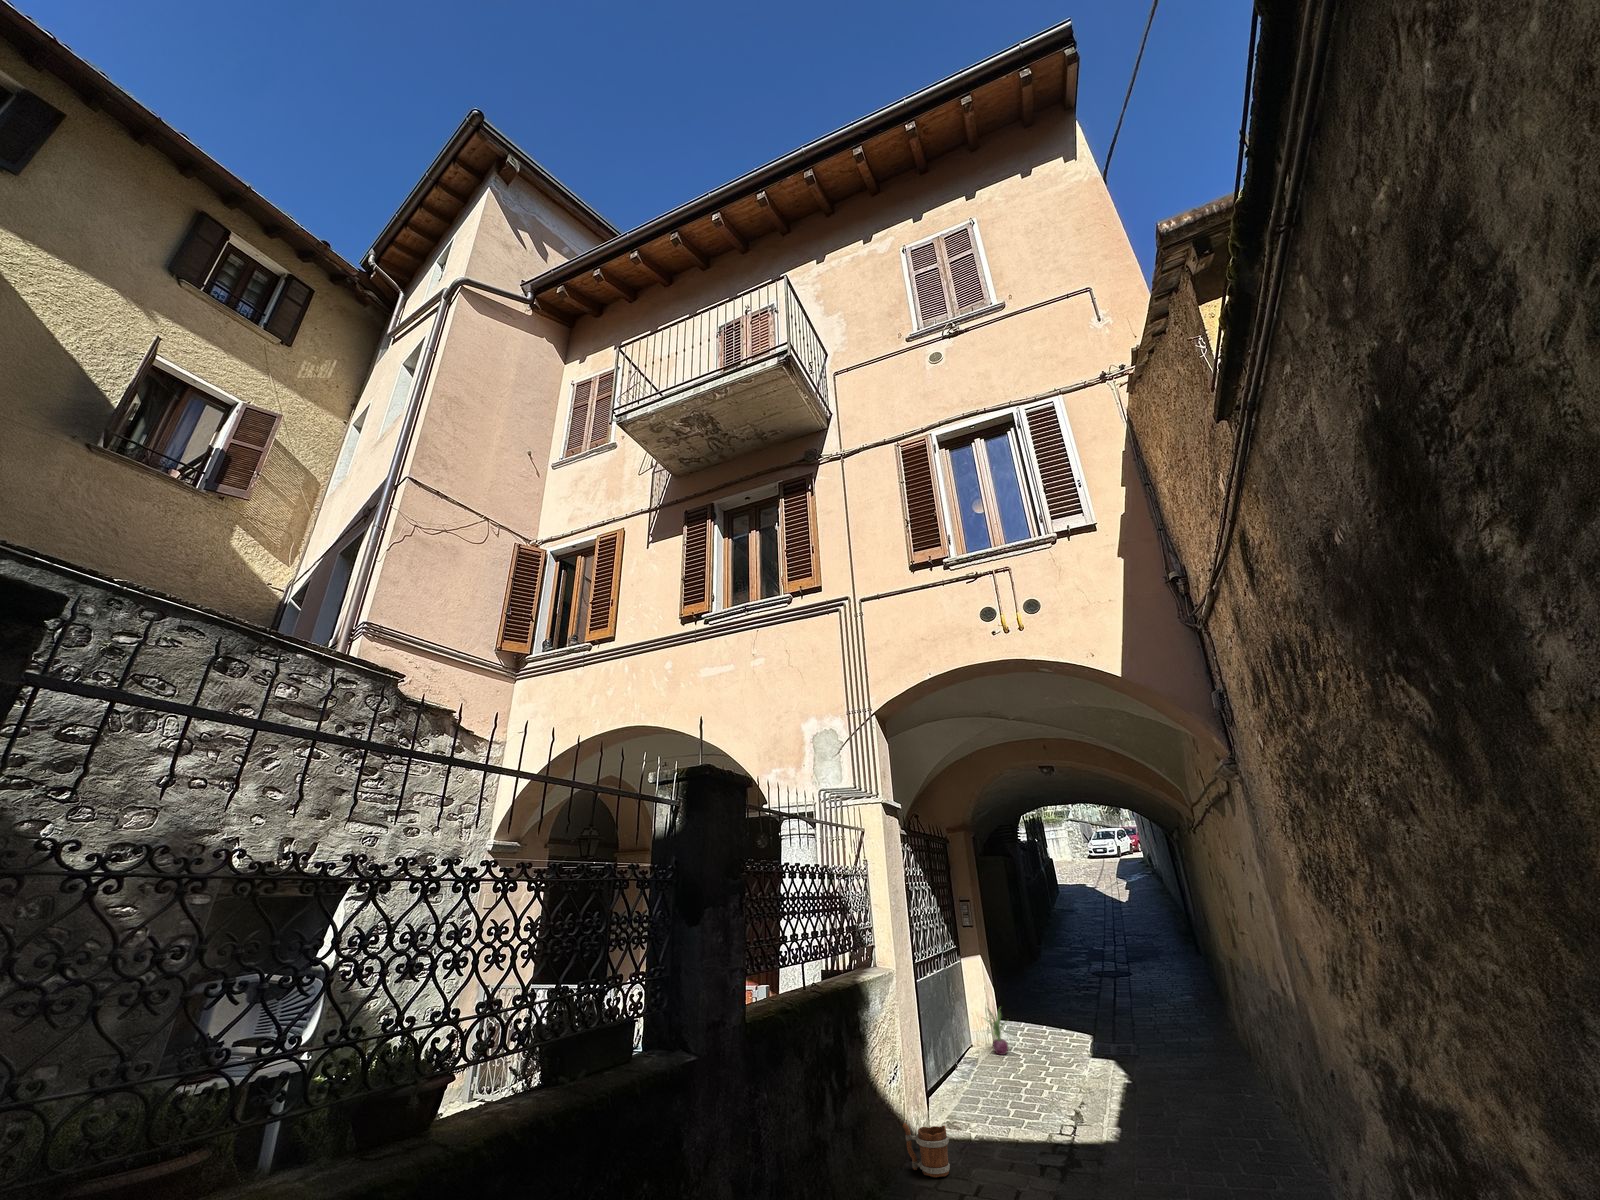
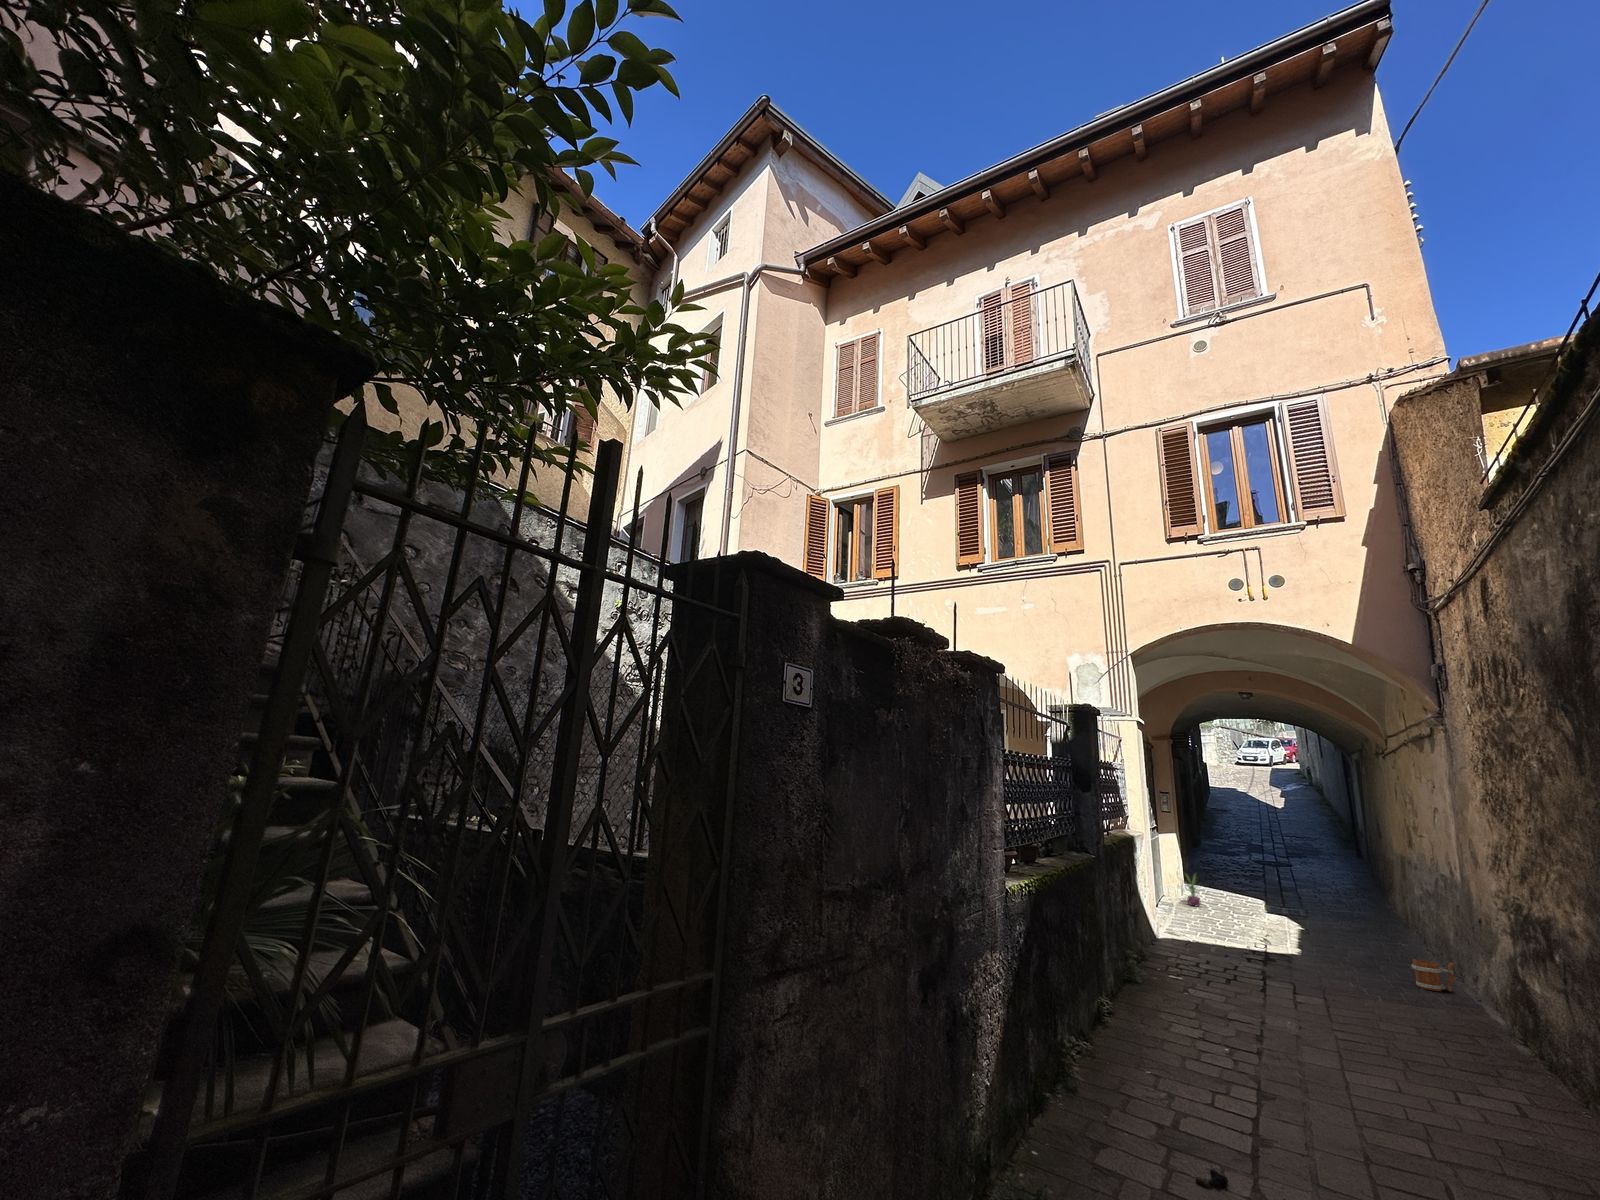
bucket: present [902,1123,950,1177] -> present [1412,959,1454,991]

